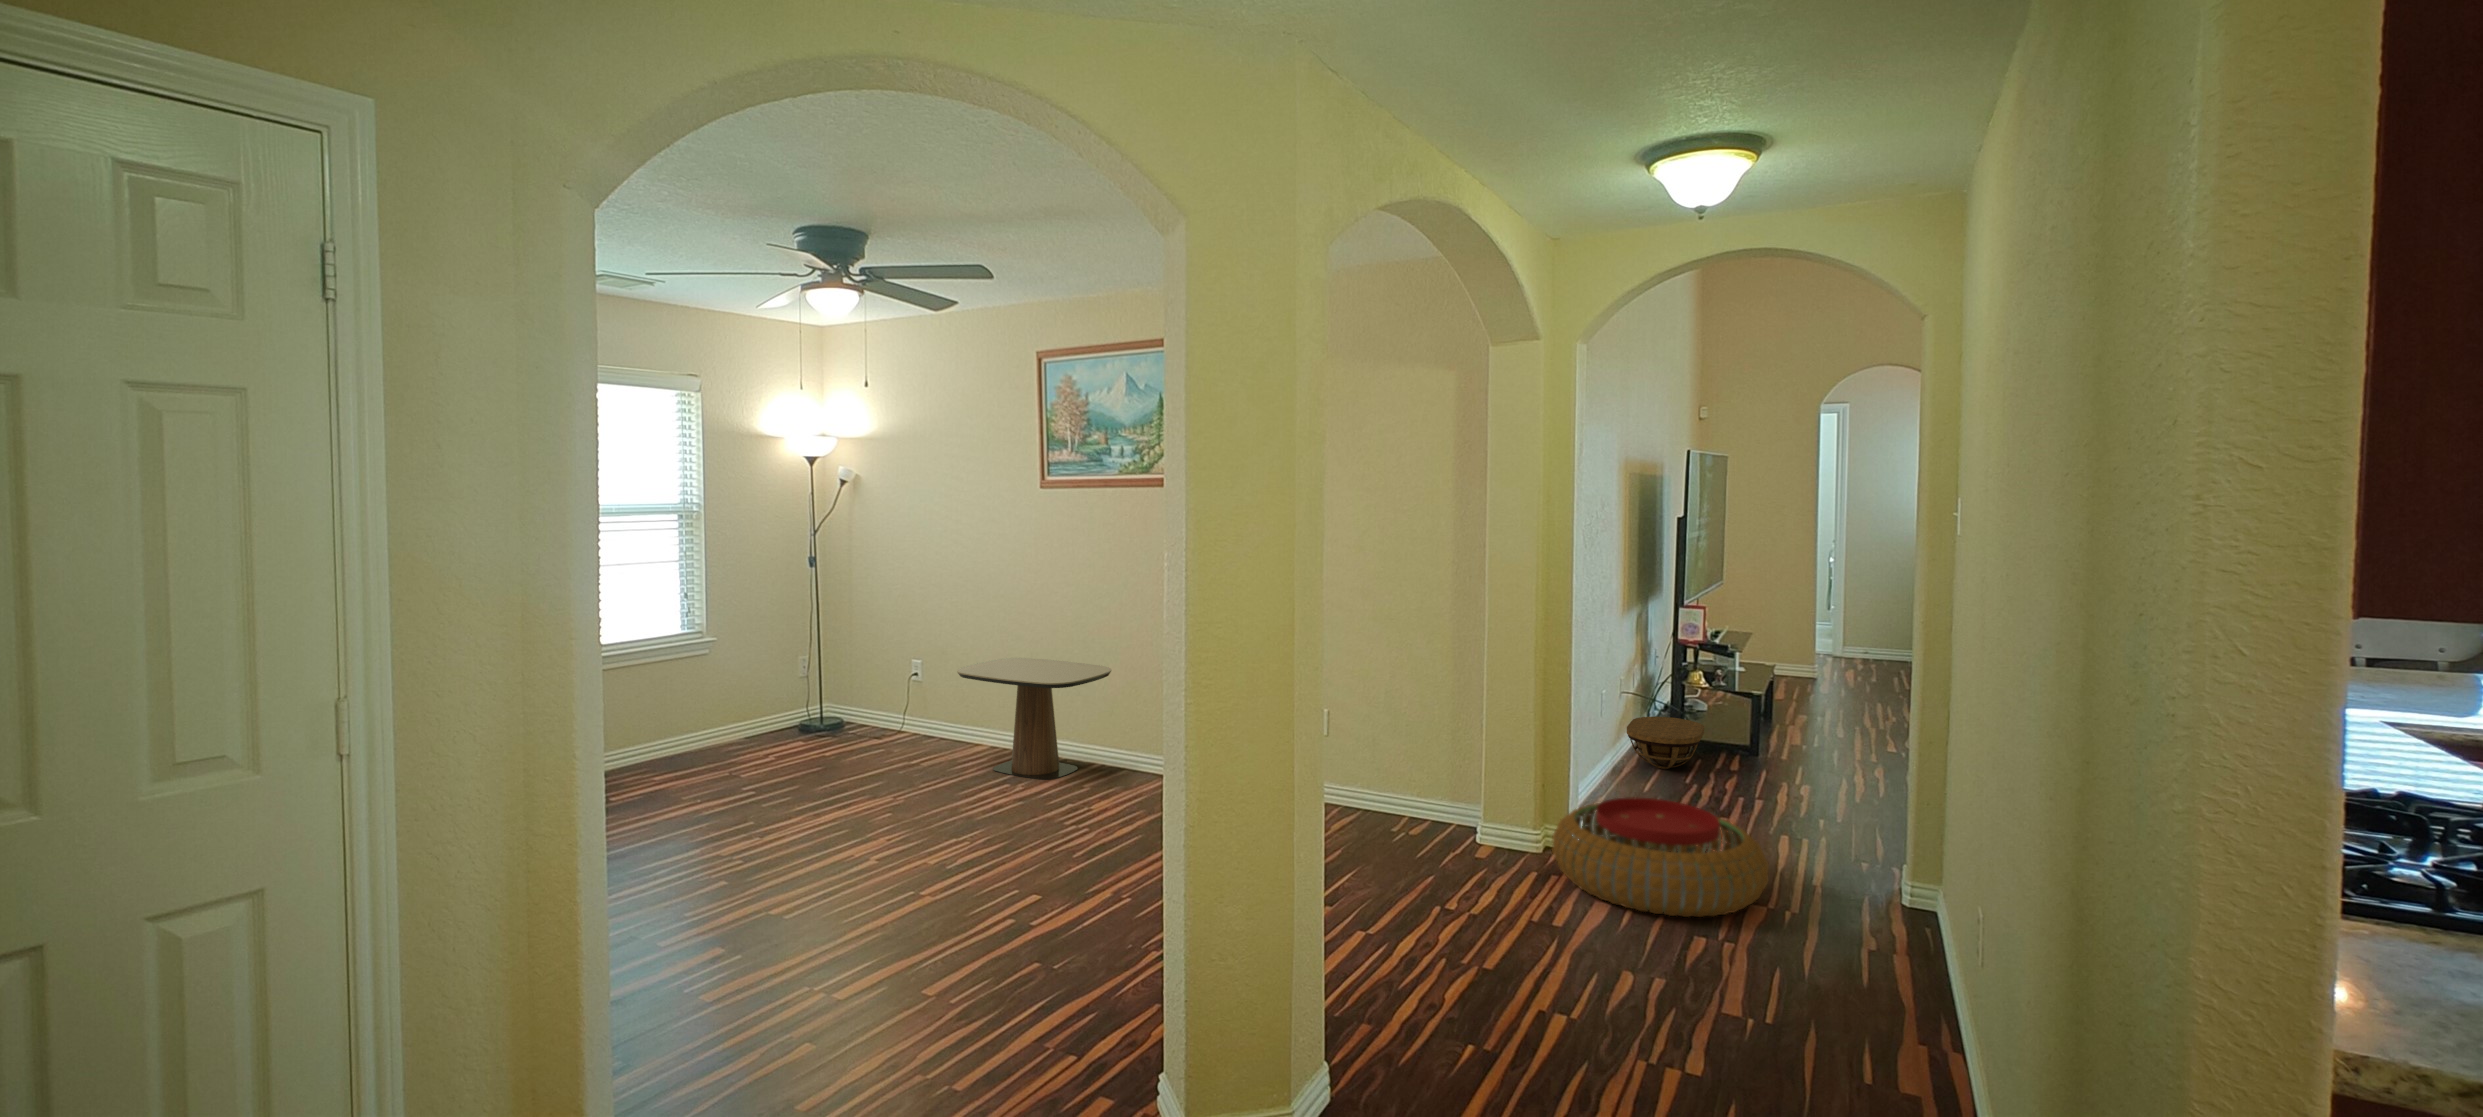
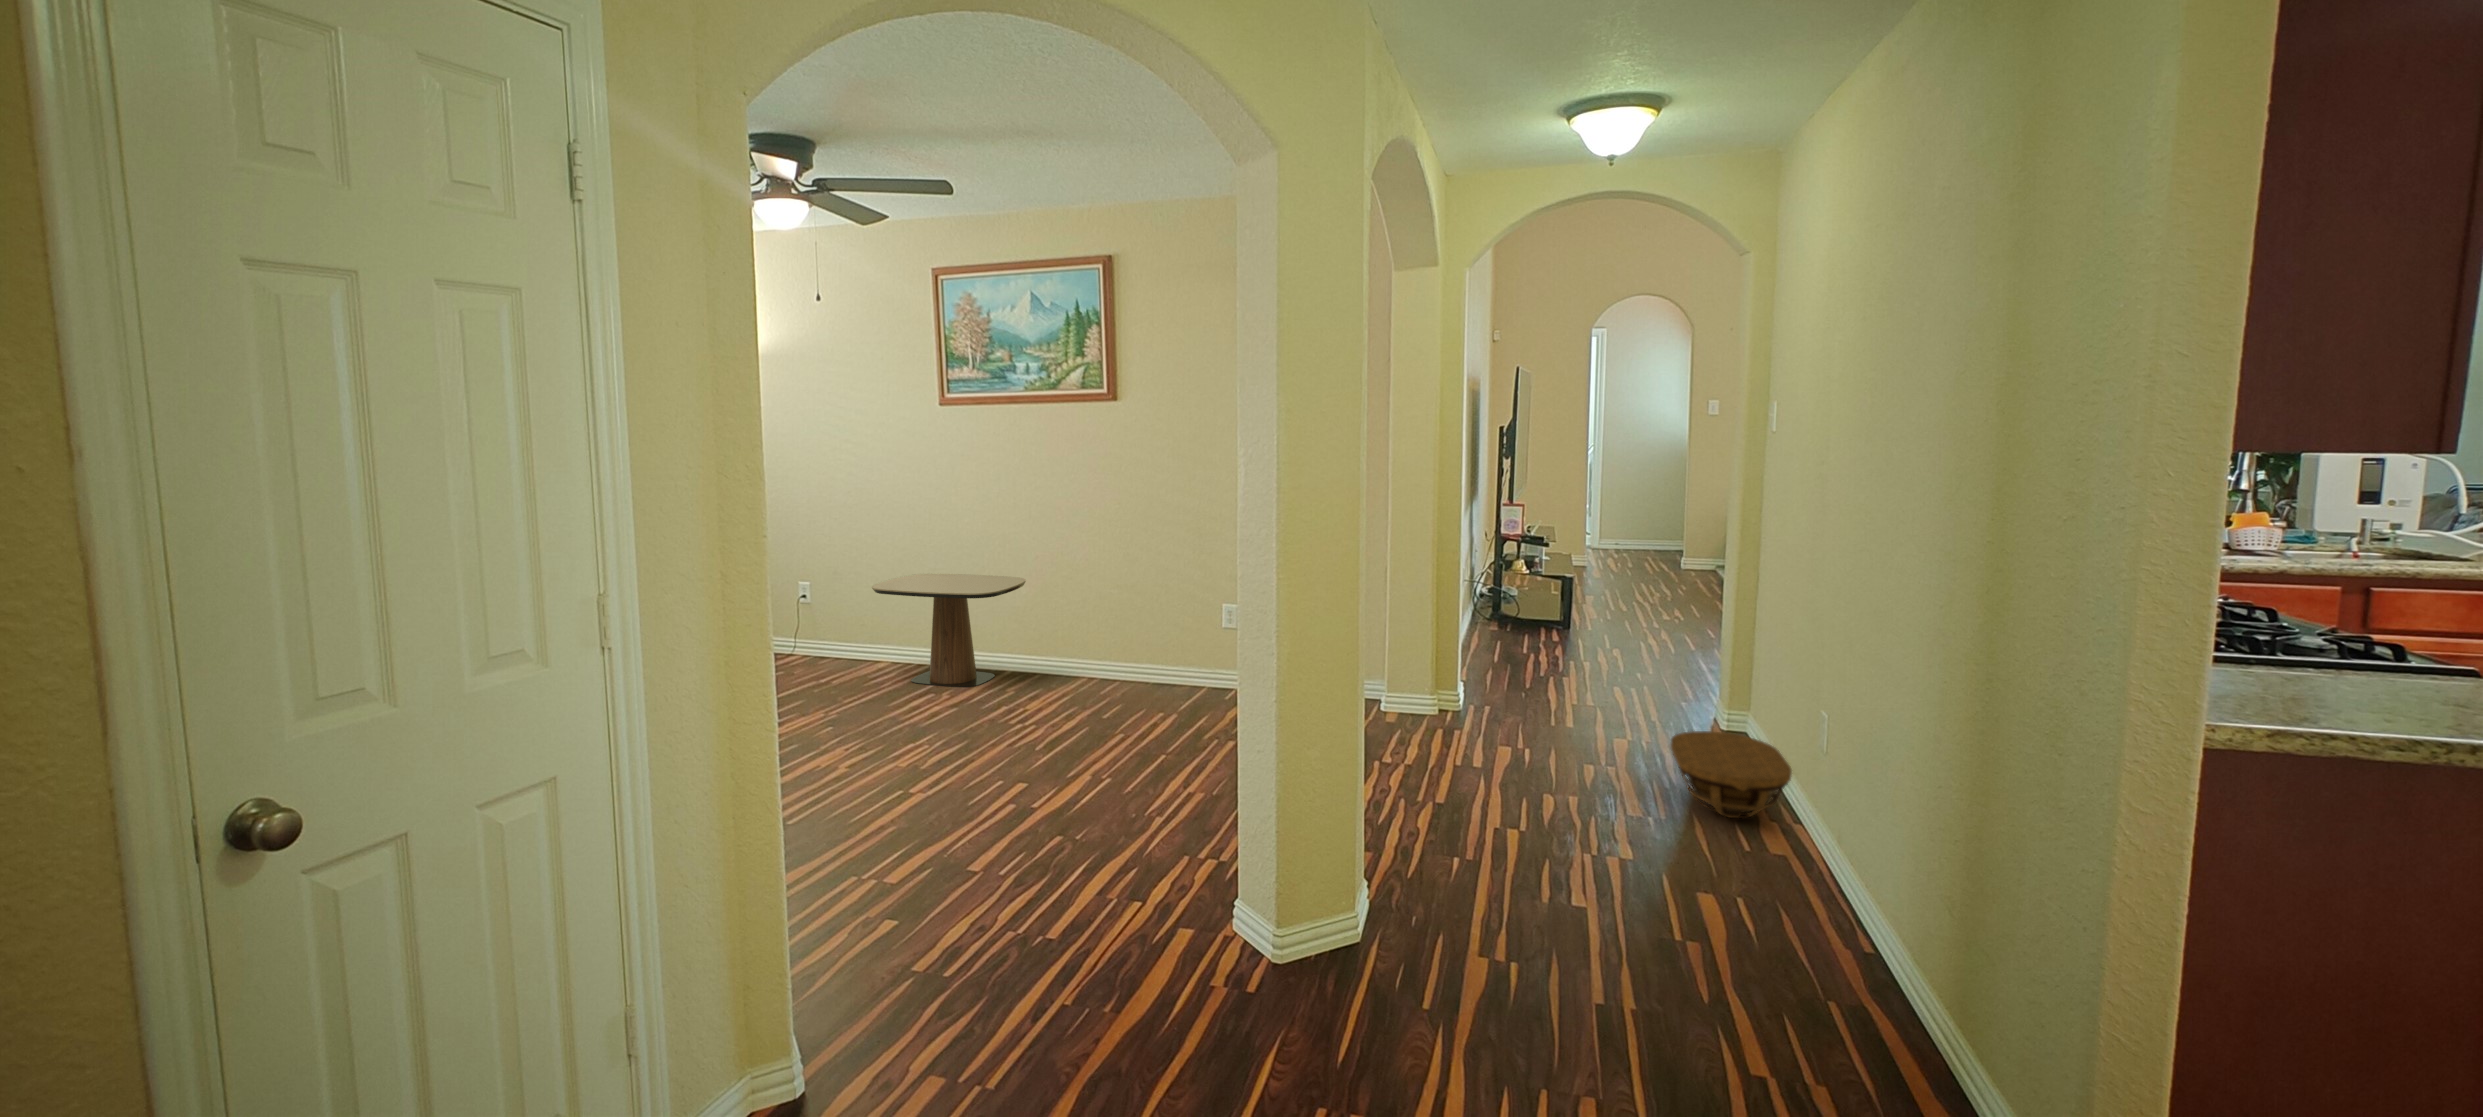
basket: present [1627,717,1704,769] -> present [1671,731,1792,818]
pouf: present [1552,797,1768,917] -> none [1453,661,1626,750]

